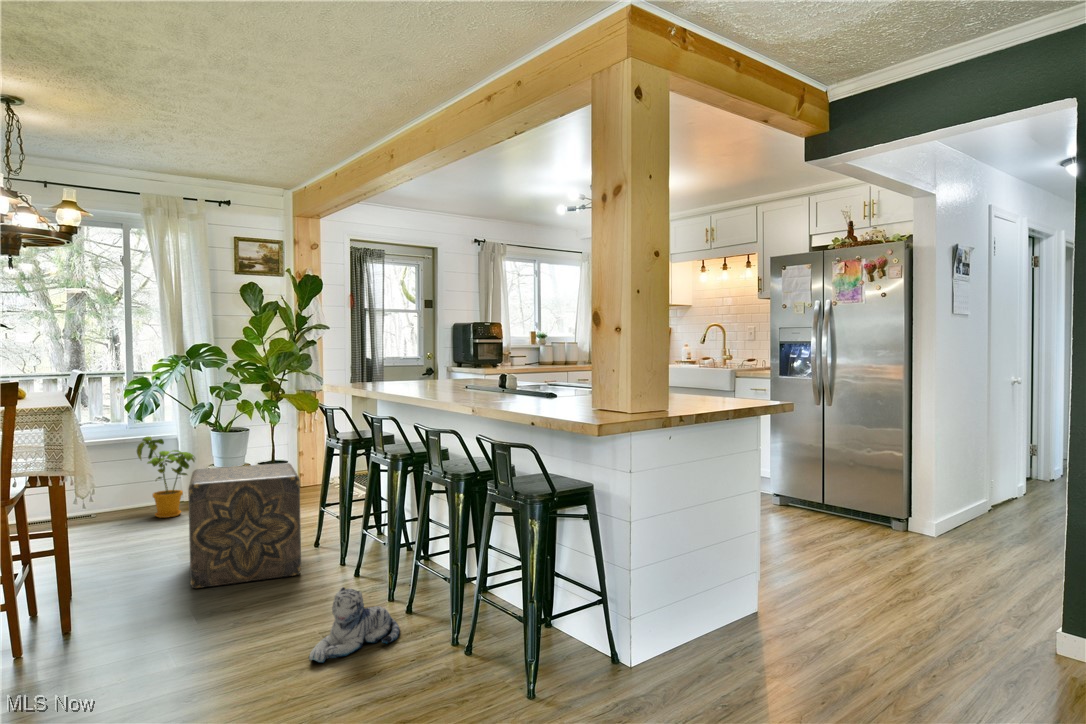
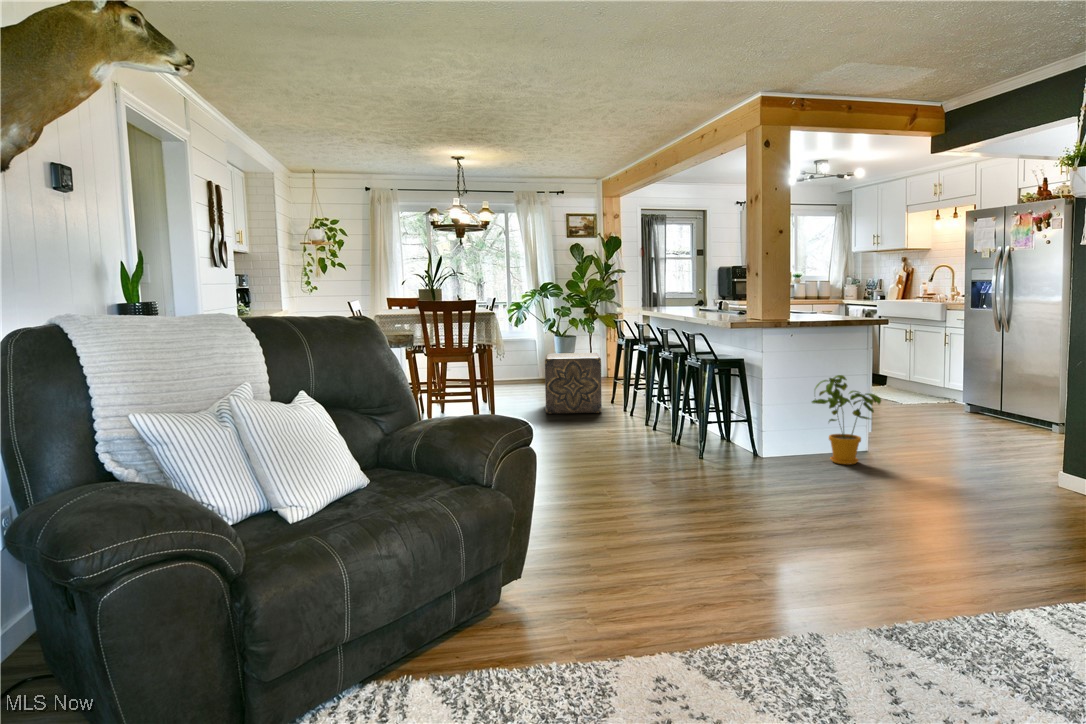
house plant: present [137,437,195,518] -> present [812,375,881,465]
plush toy: present [309,588,400,662] -> none [600,406,647,439]

